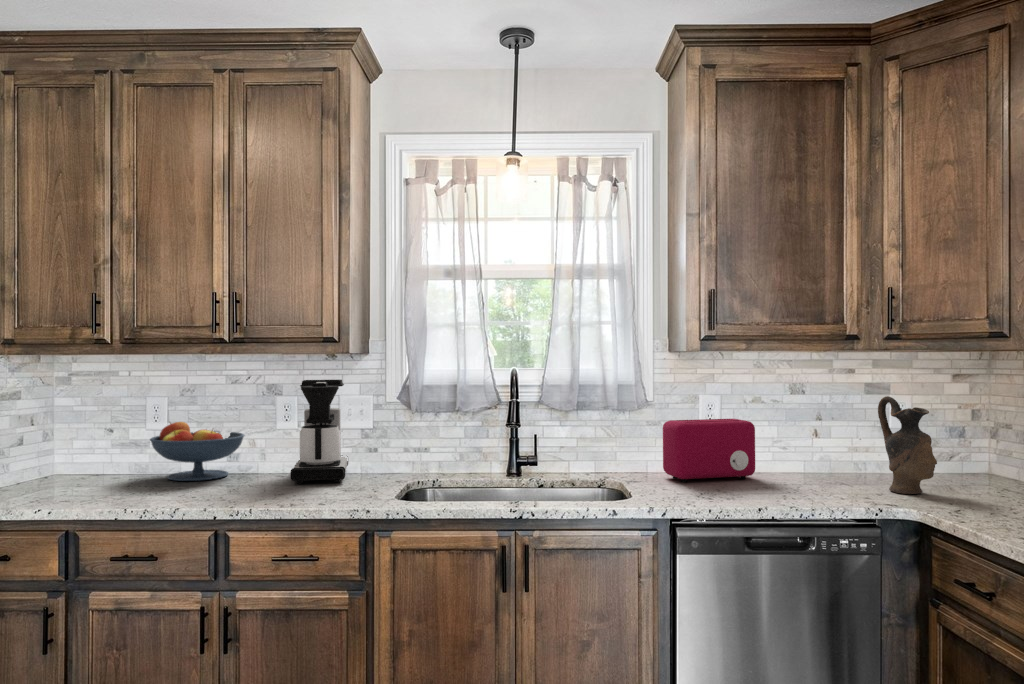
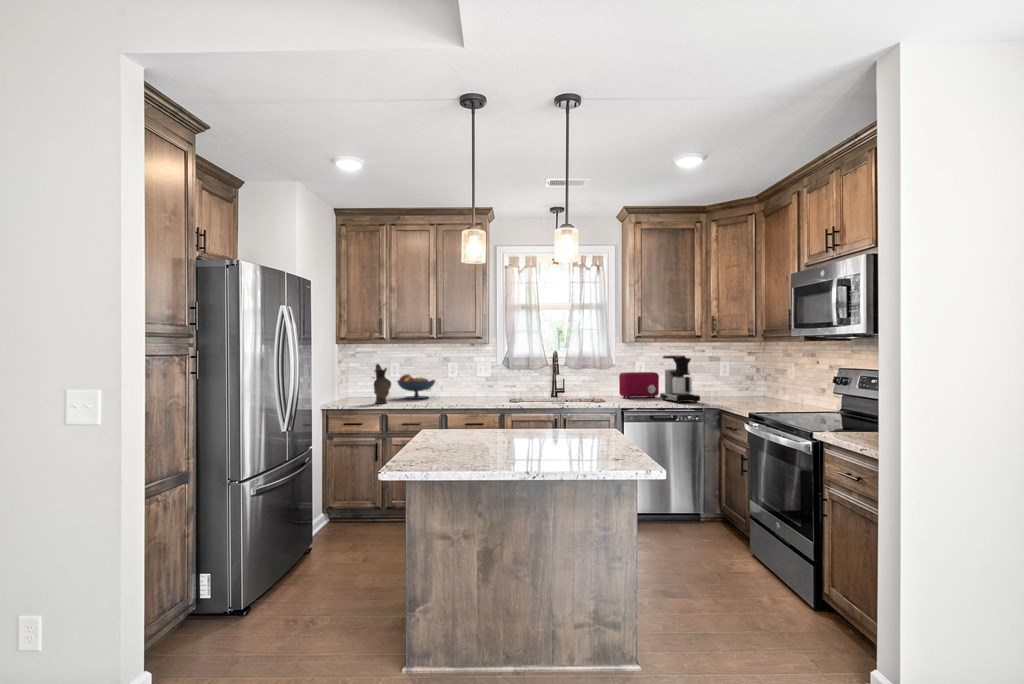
coffee maker: present [290,380,348,484] -> present [660,355,700,403]
ceramic pitcher: present [878,396,937,494] -> present [374,364,391,404]

